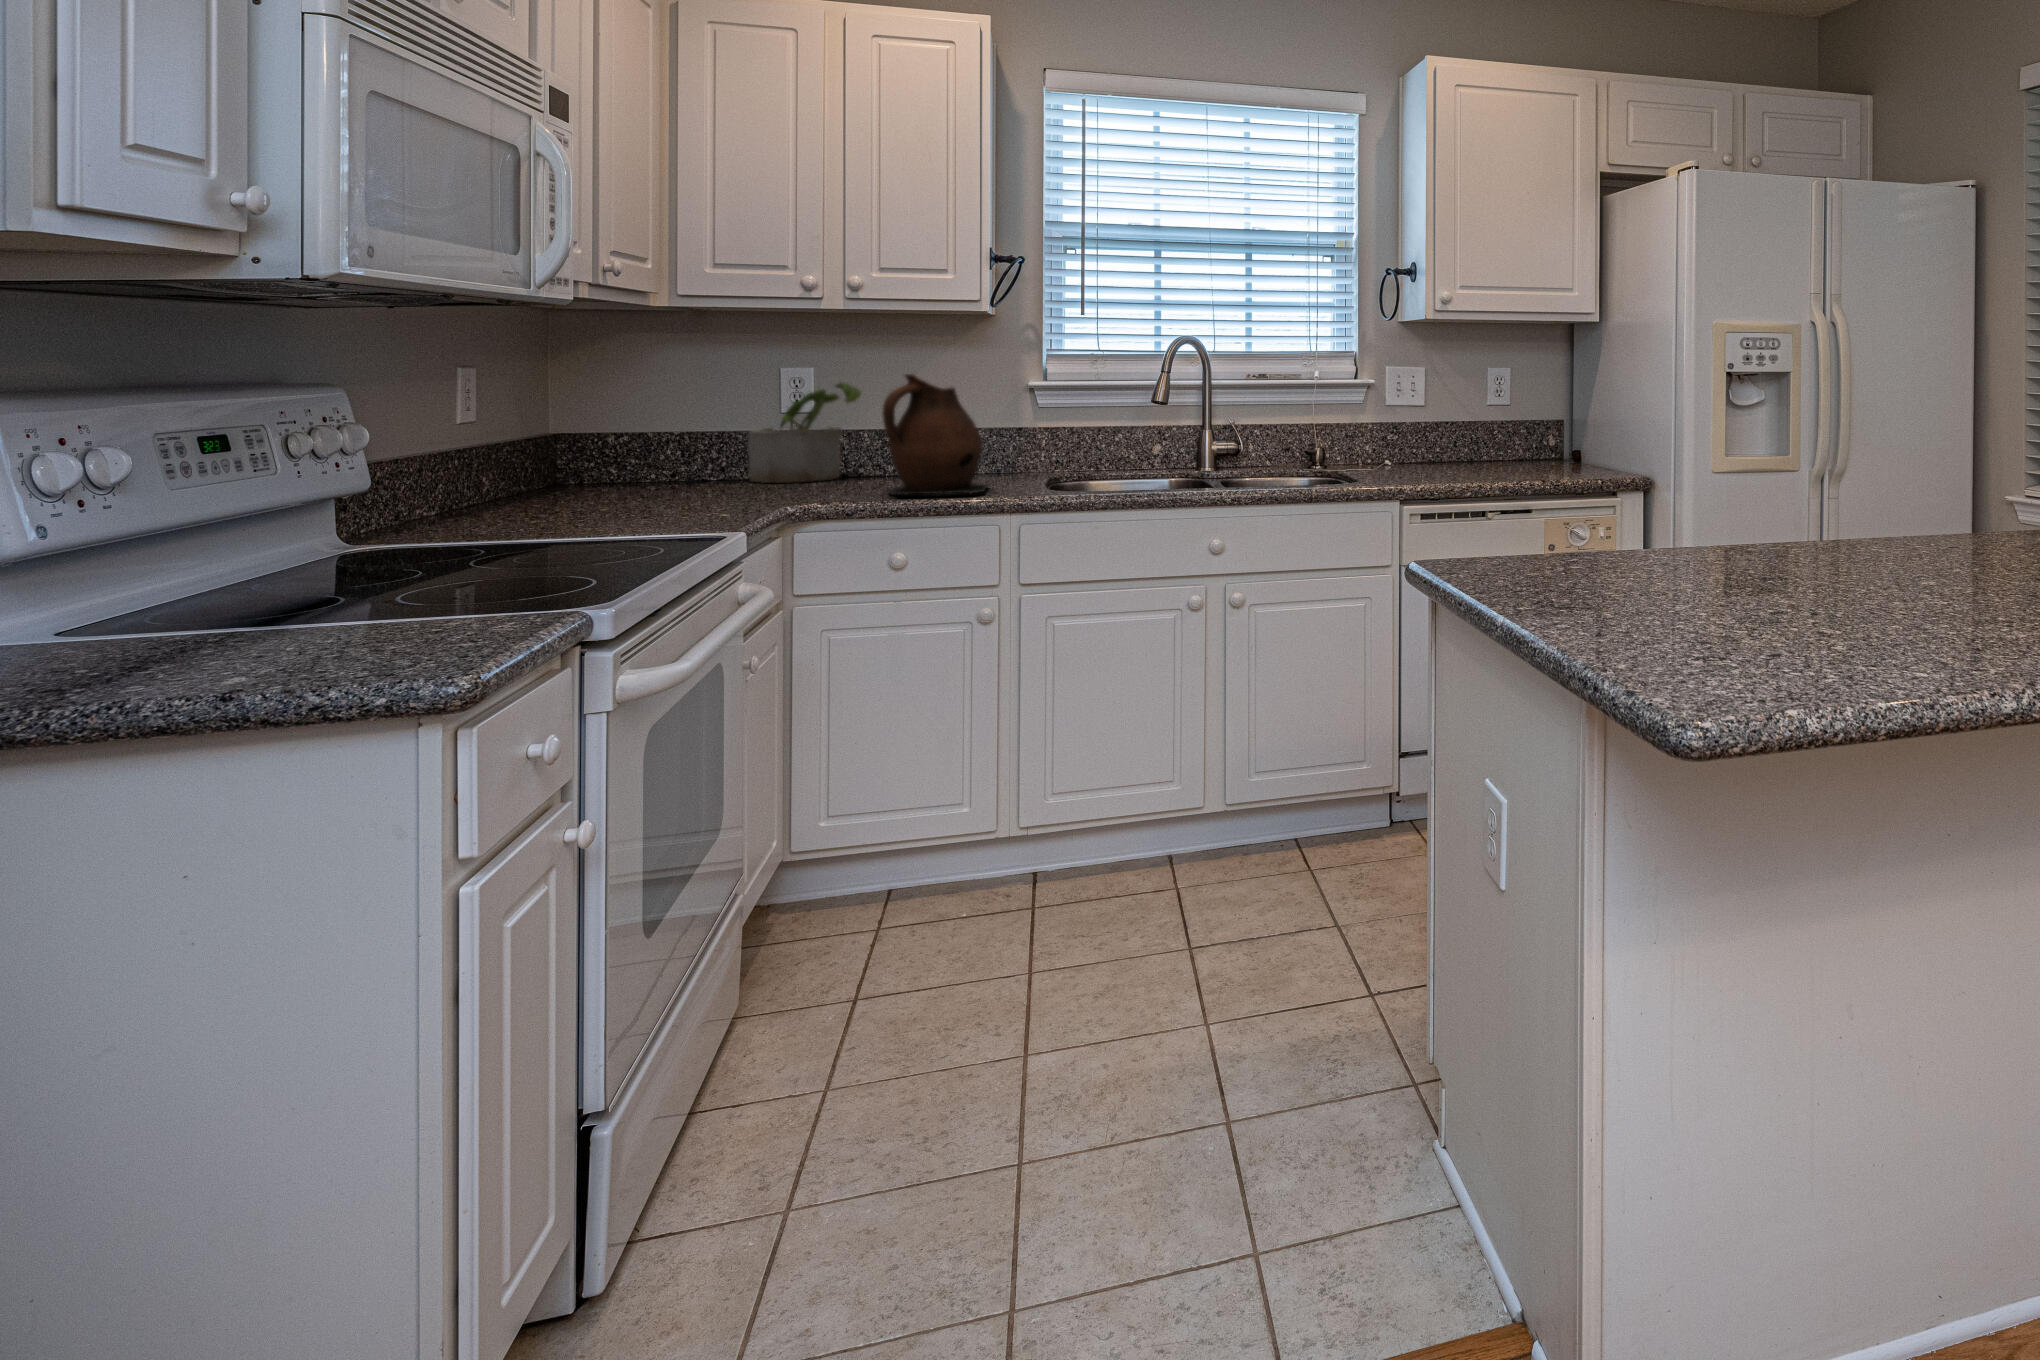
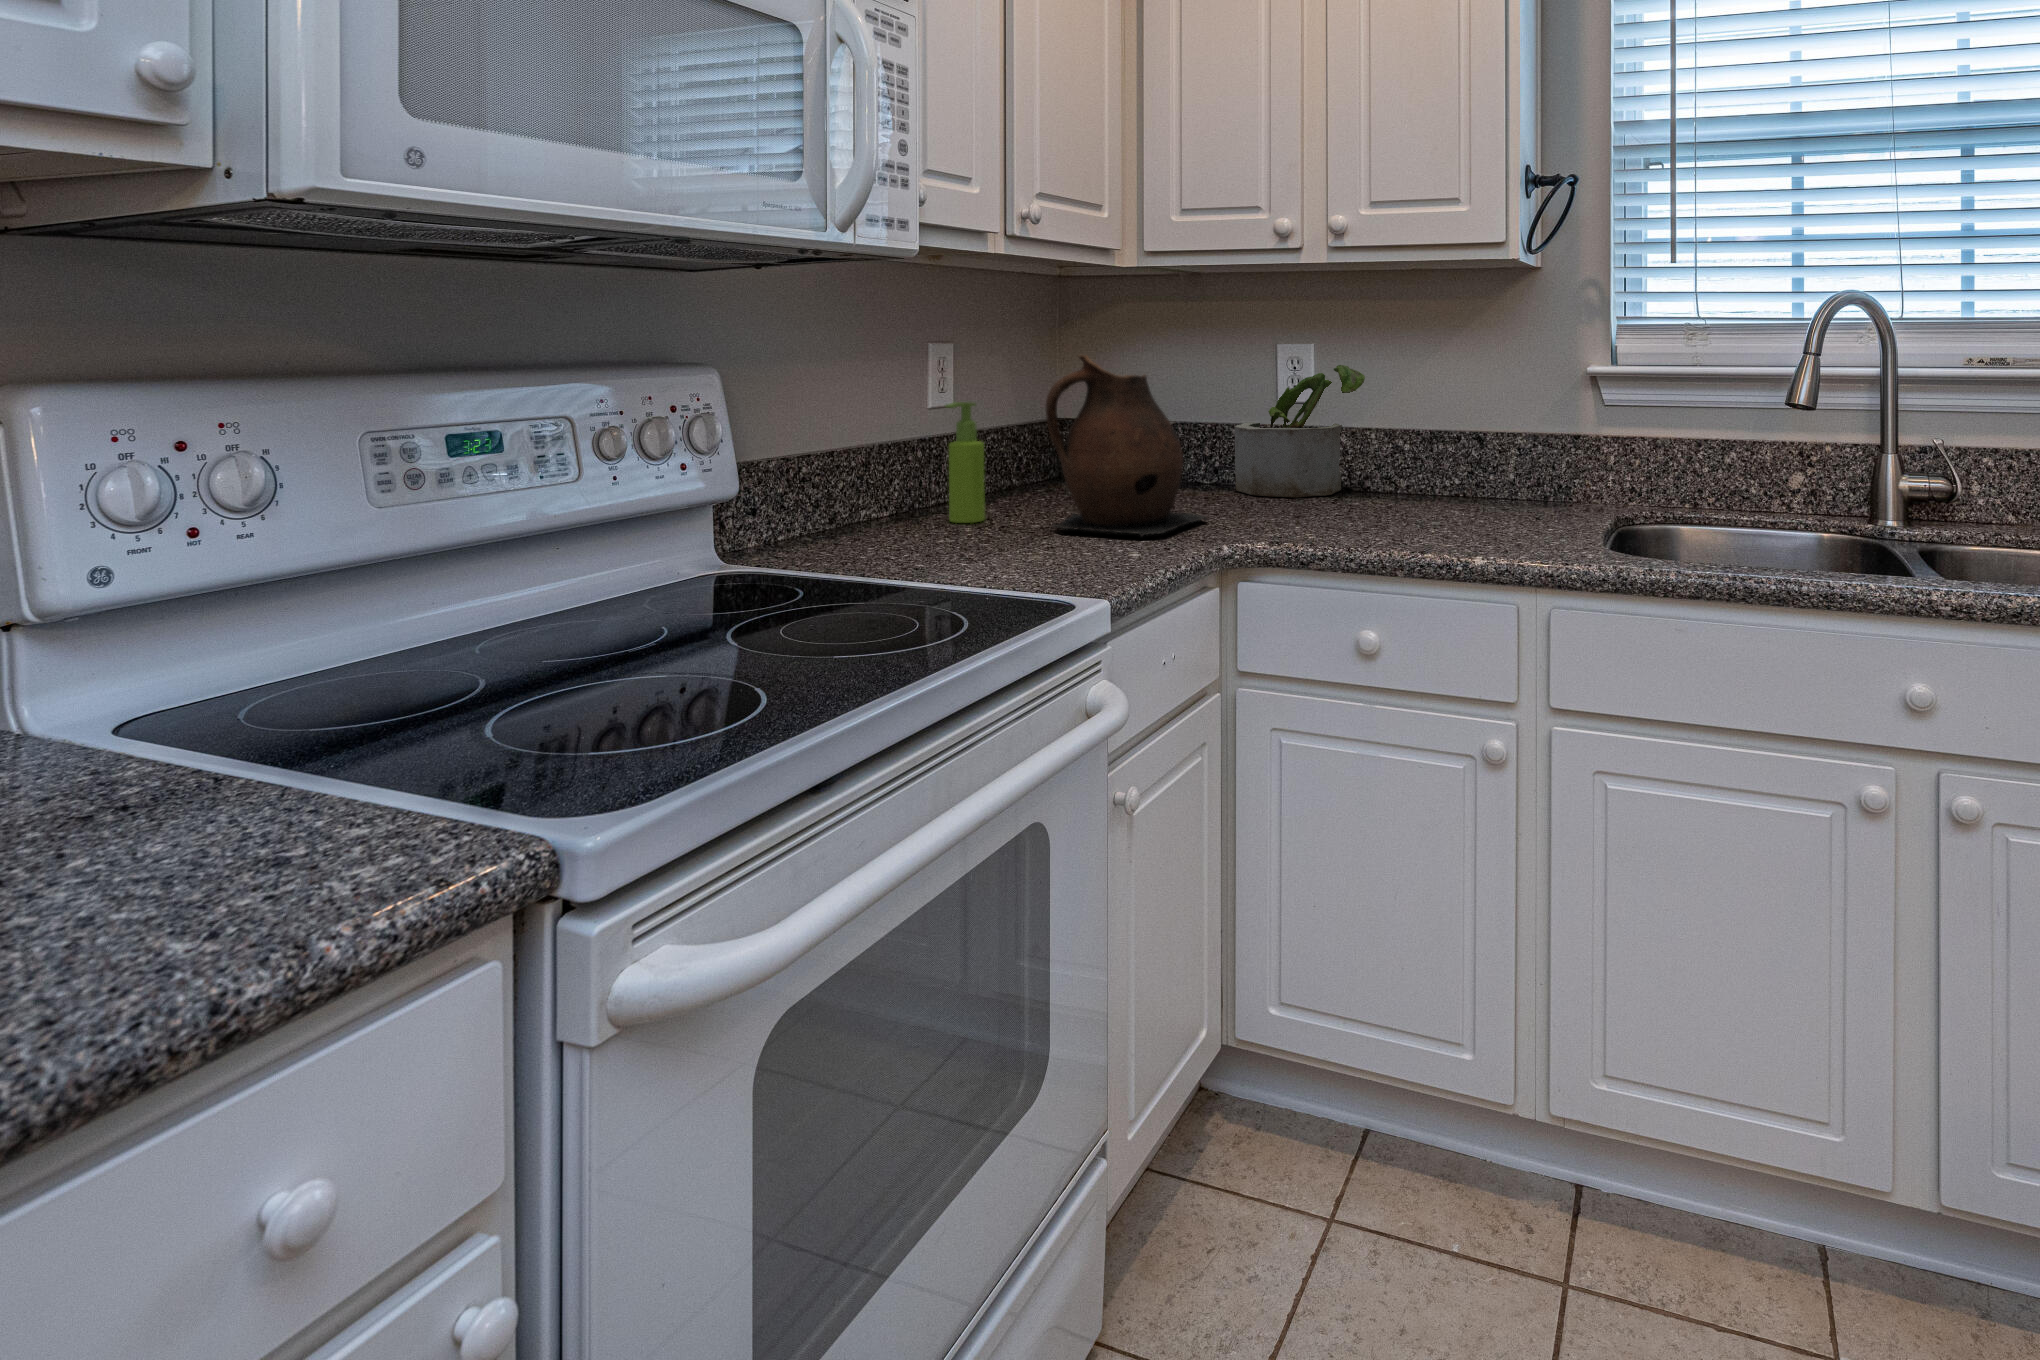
ceramic pitcher: present [883,374,989,495] -> present [1046,355,1207,537]
soap dispenser: none [506,414,543,512] -> present [945,402,985,523]

